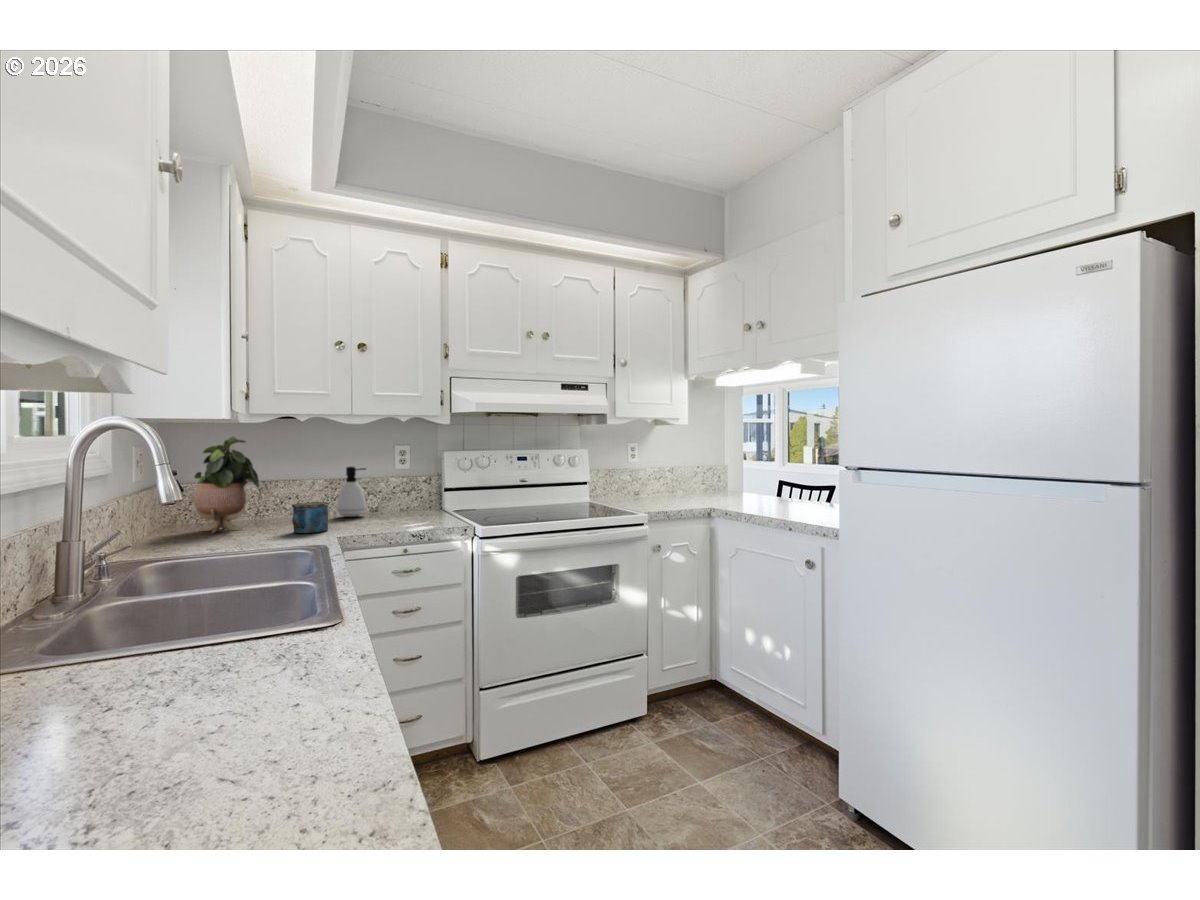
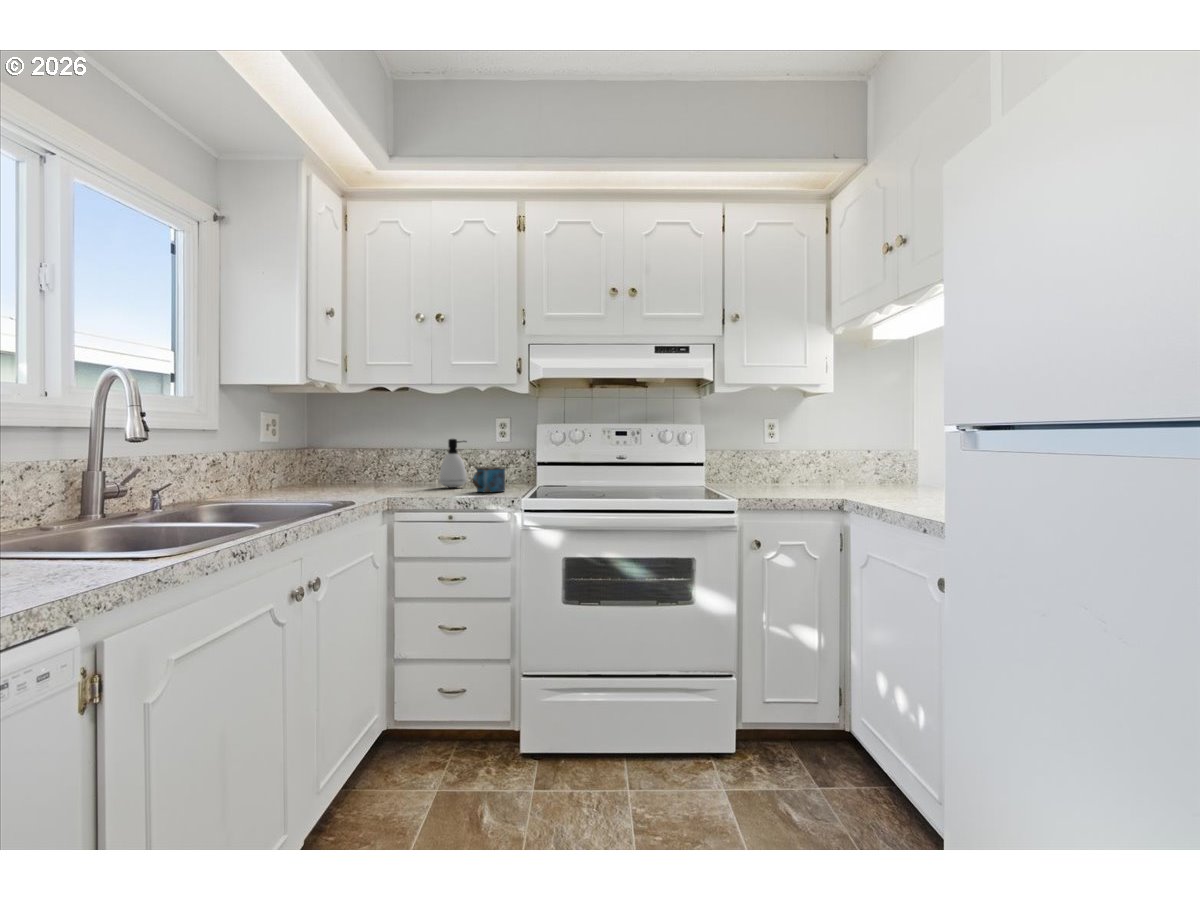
potted plant: present [194,437,259,533] -> none [307,408,361,492]
mug: present [292,502,329,533] -> present [473,467,506,492]

